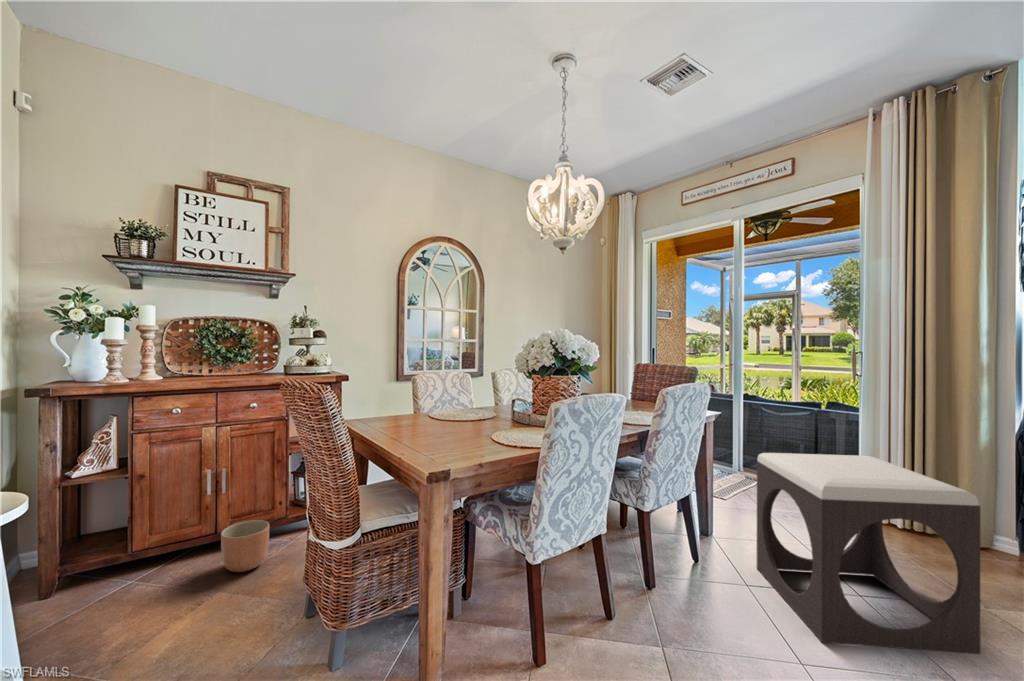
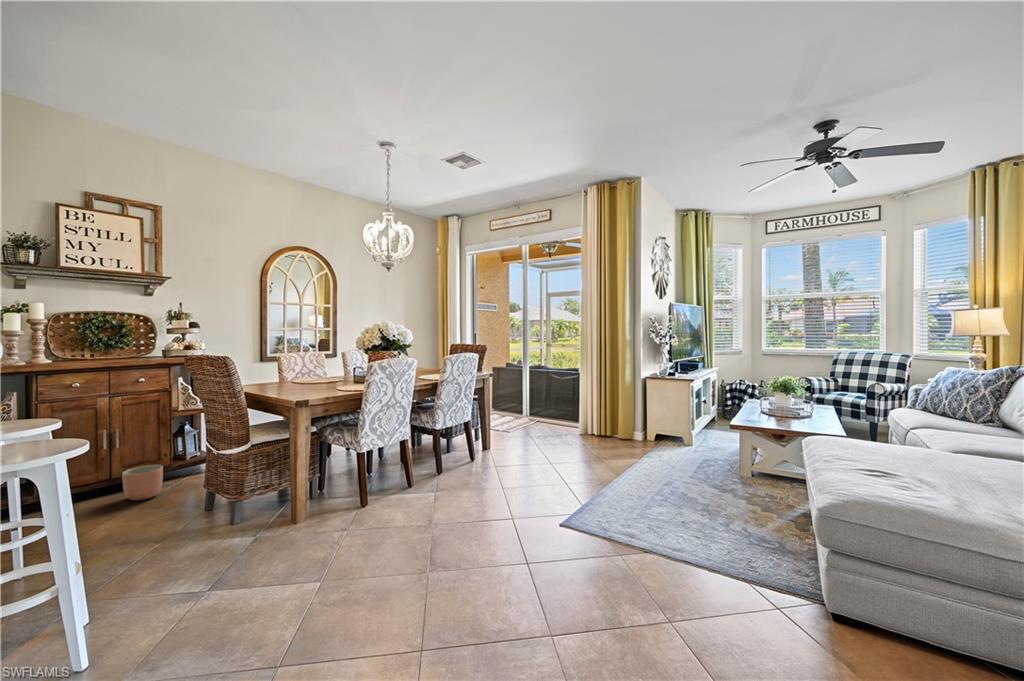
footstool: present [757,453,980,654] -> none [505,391,588,482]

